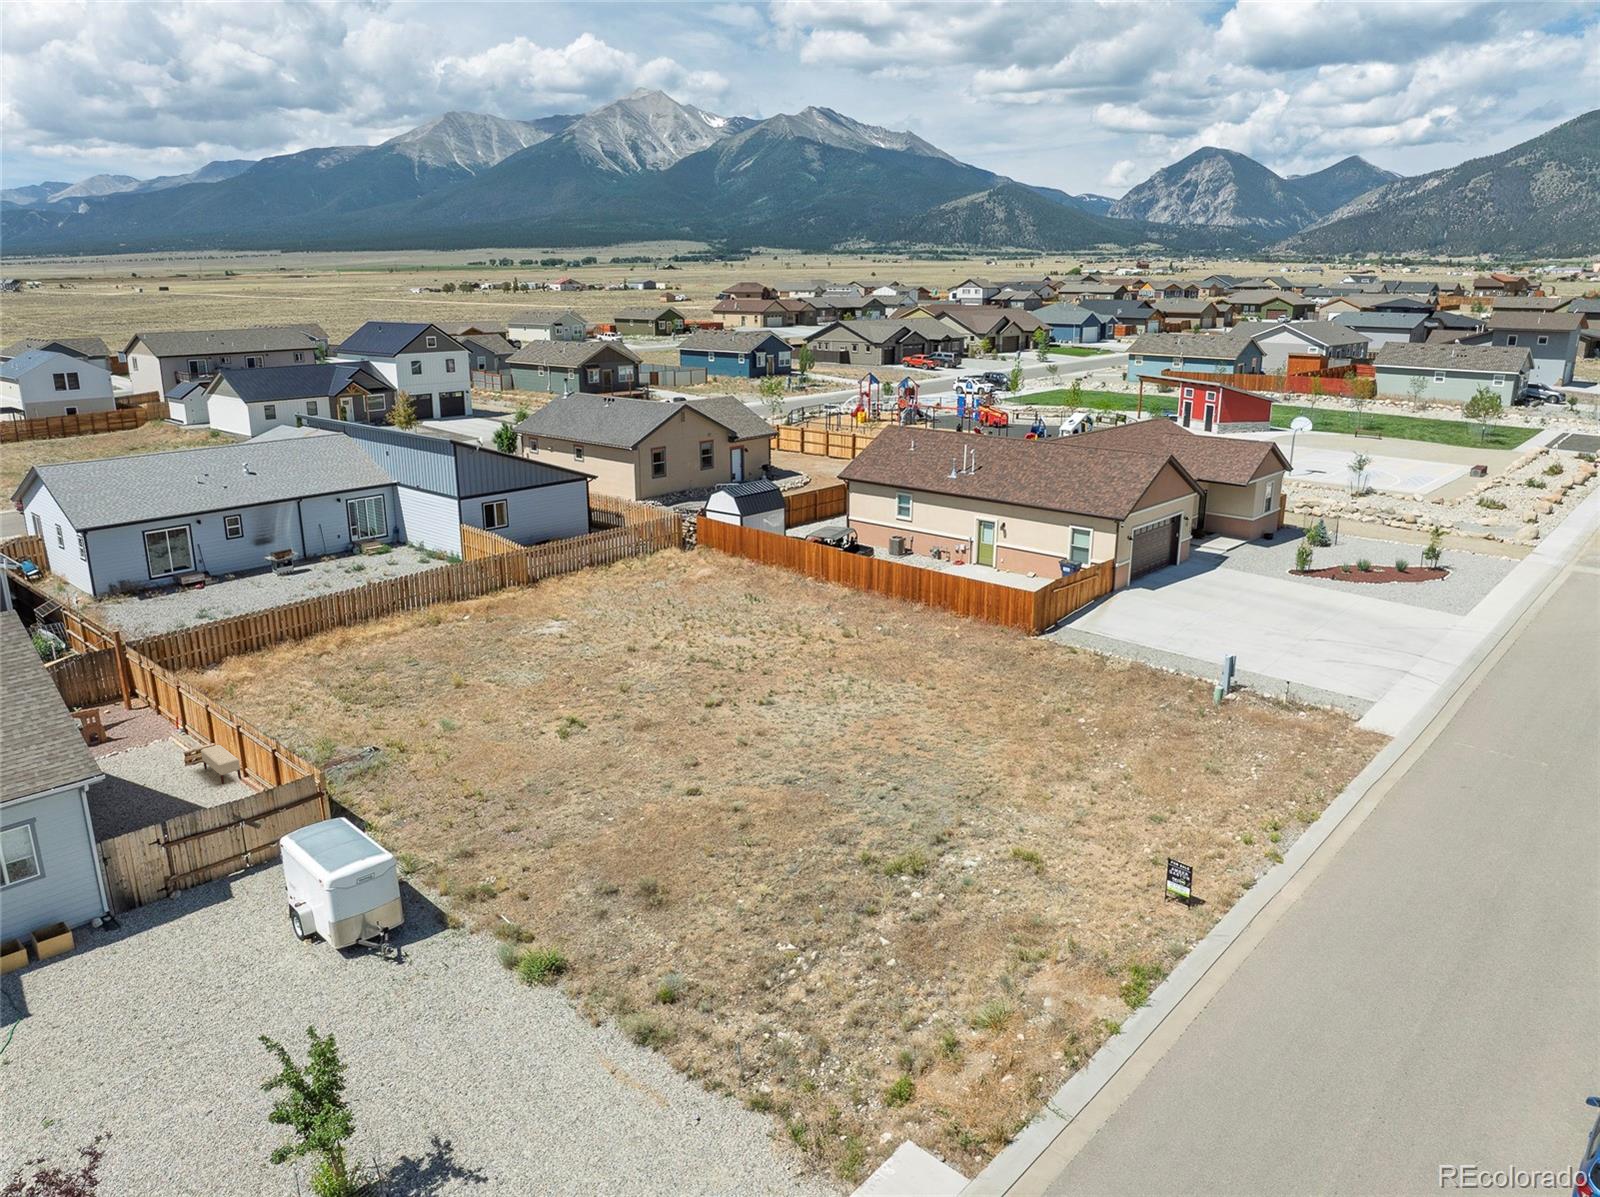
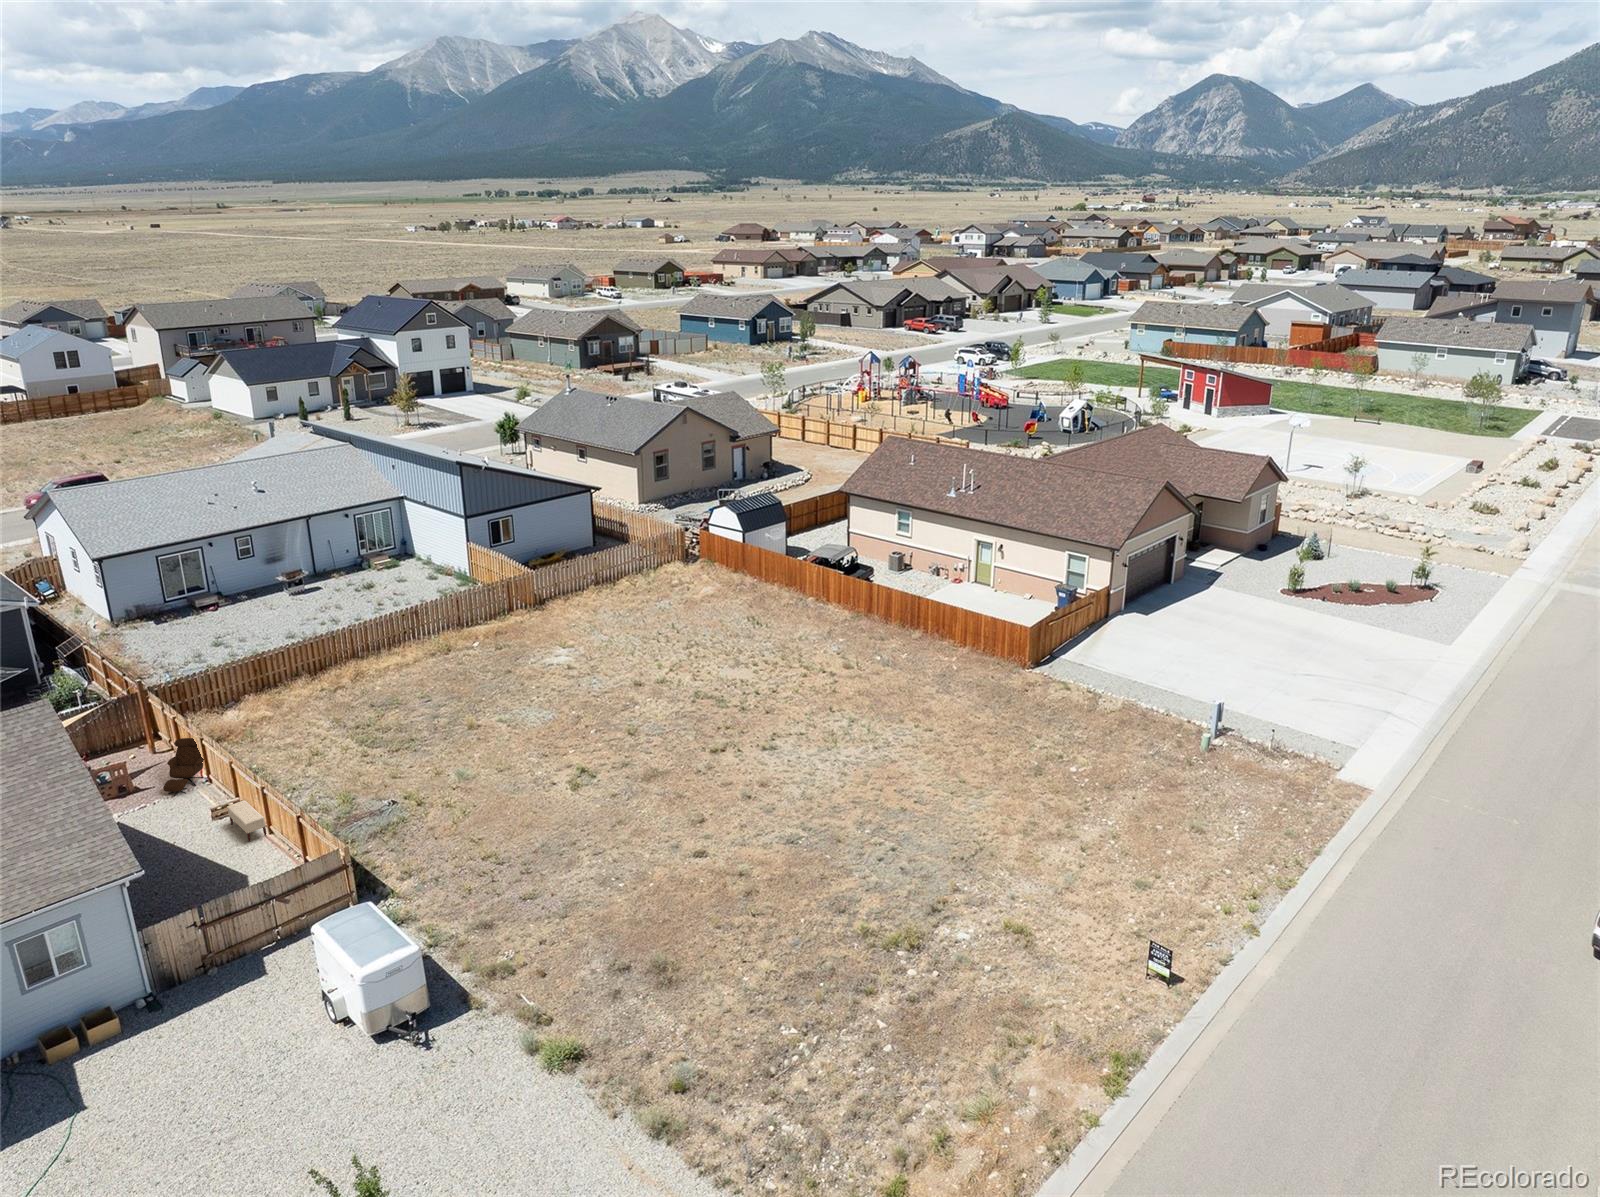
lounge chair: none [136,688,181,747] -> present [163,738,204,796]

